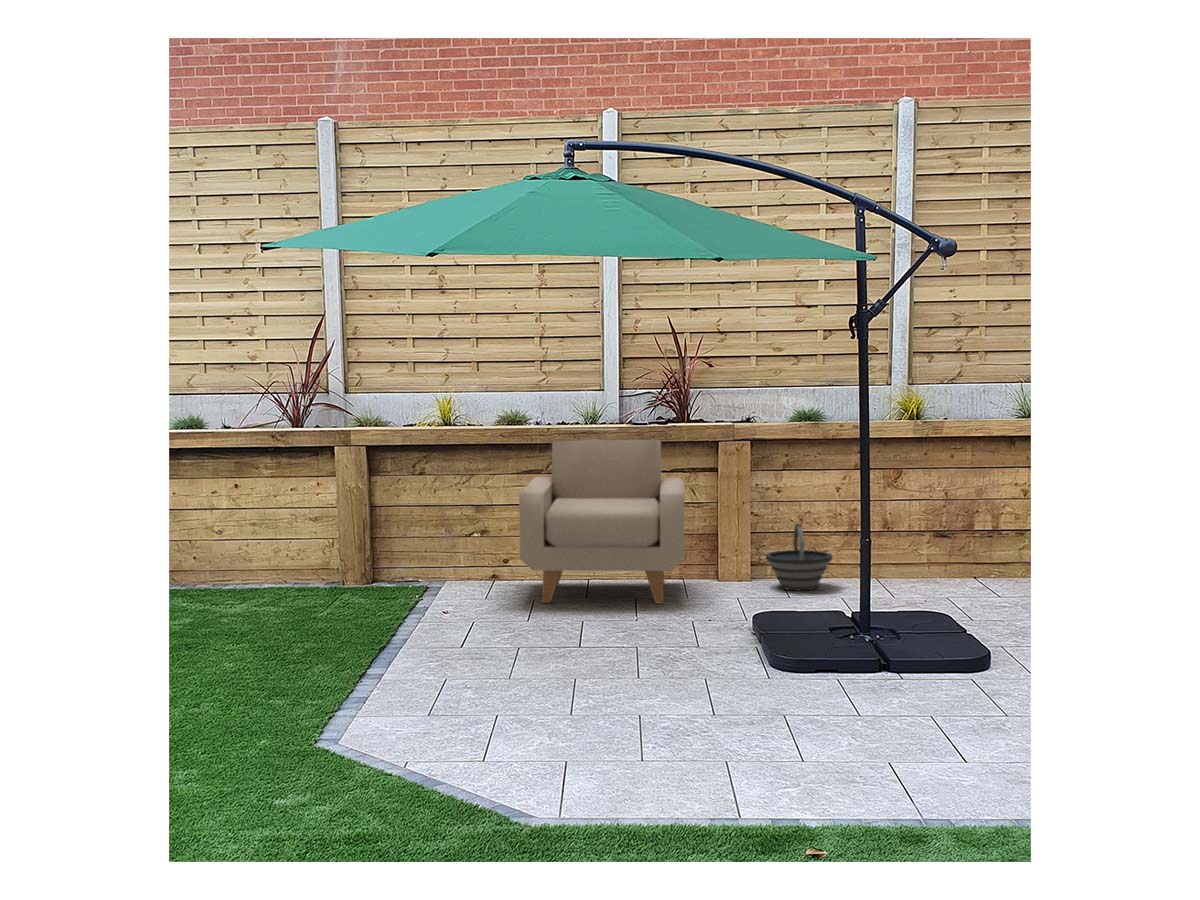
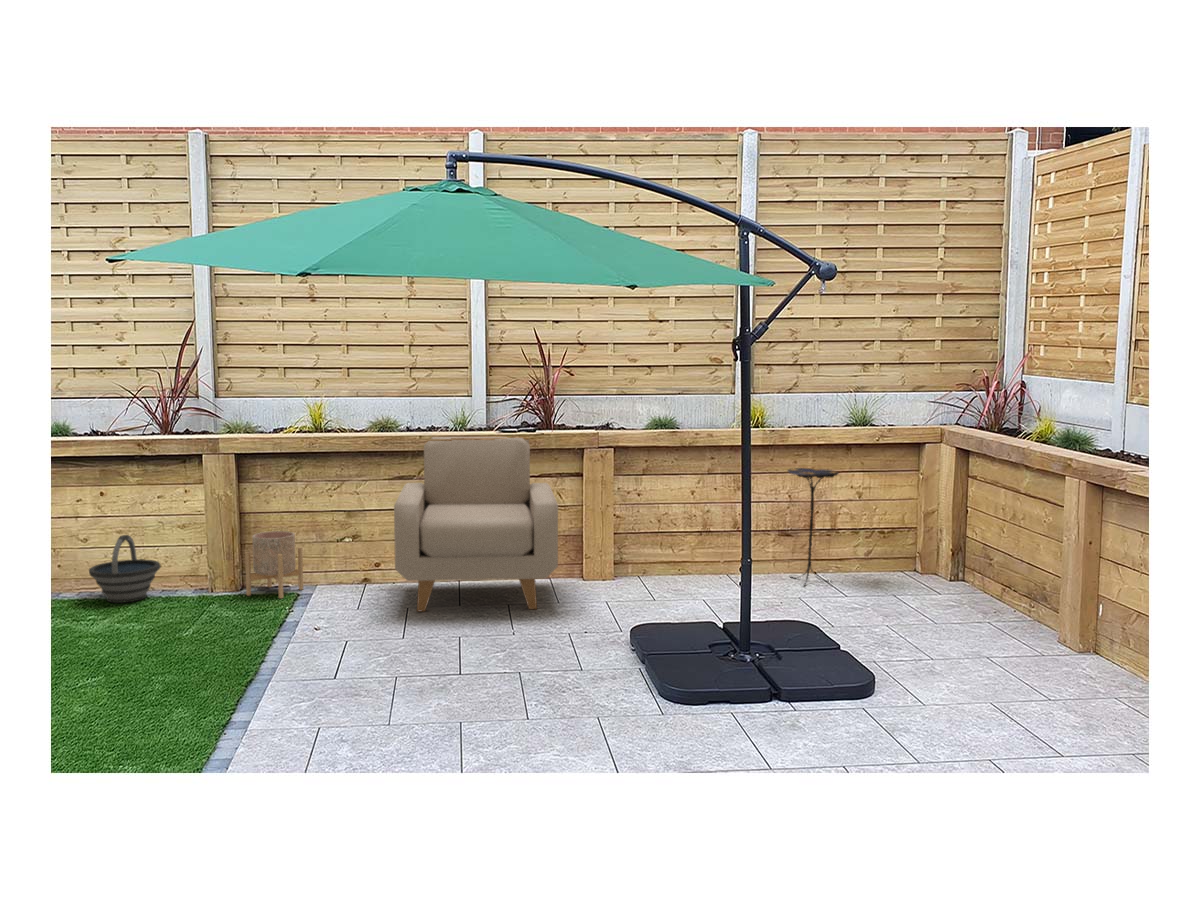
side table: none [939,463,997,590] -> present [788,468,839,585]
bucket: present [766,524,832,590] -> present [89,535,160,603]
planter: none [374,525,431,591] -> present [245,531,303,598]

